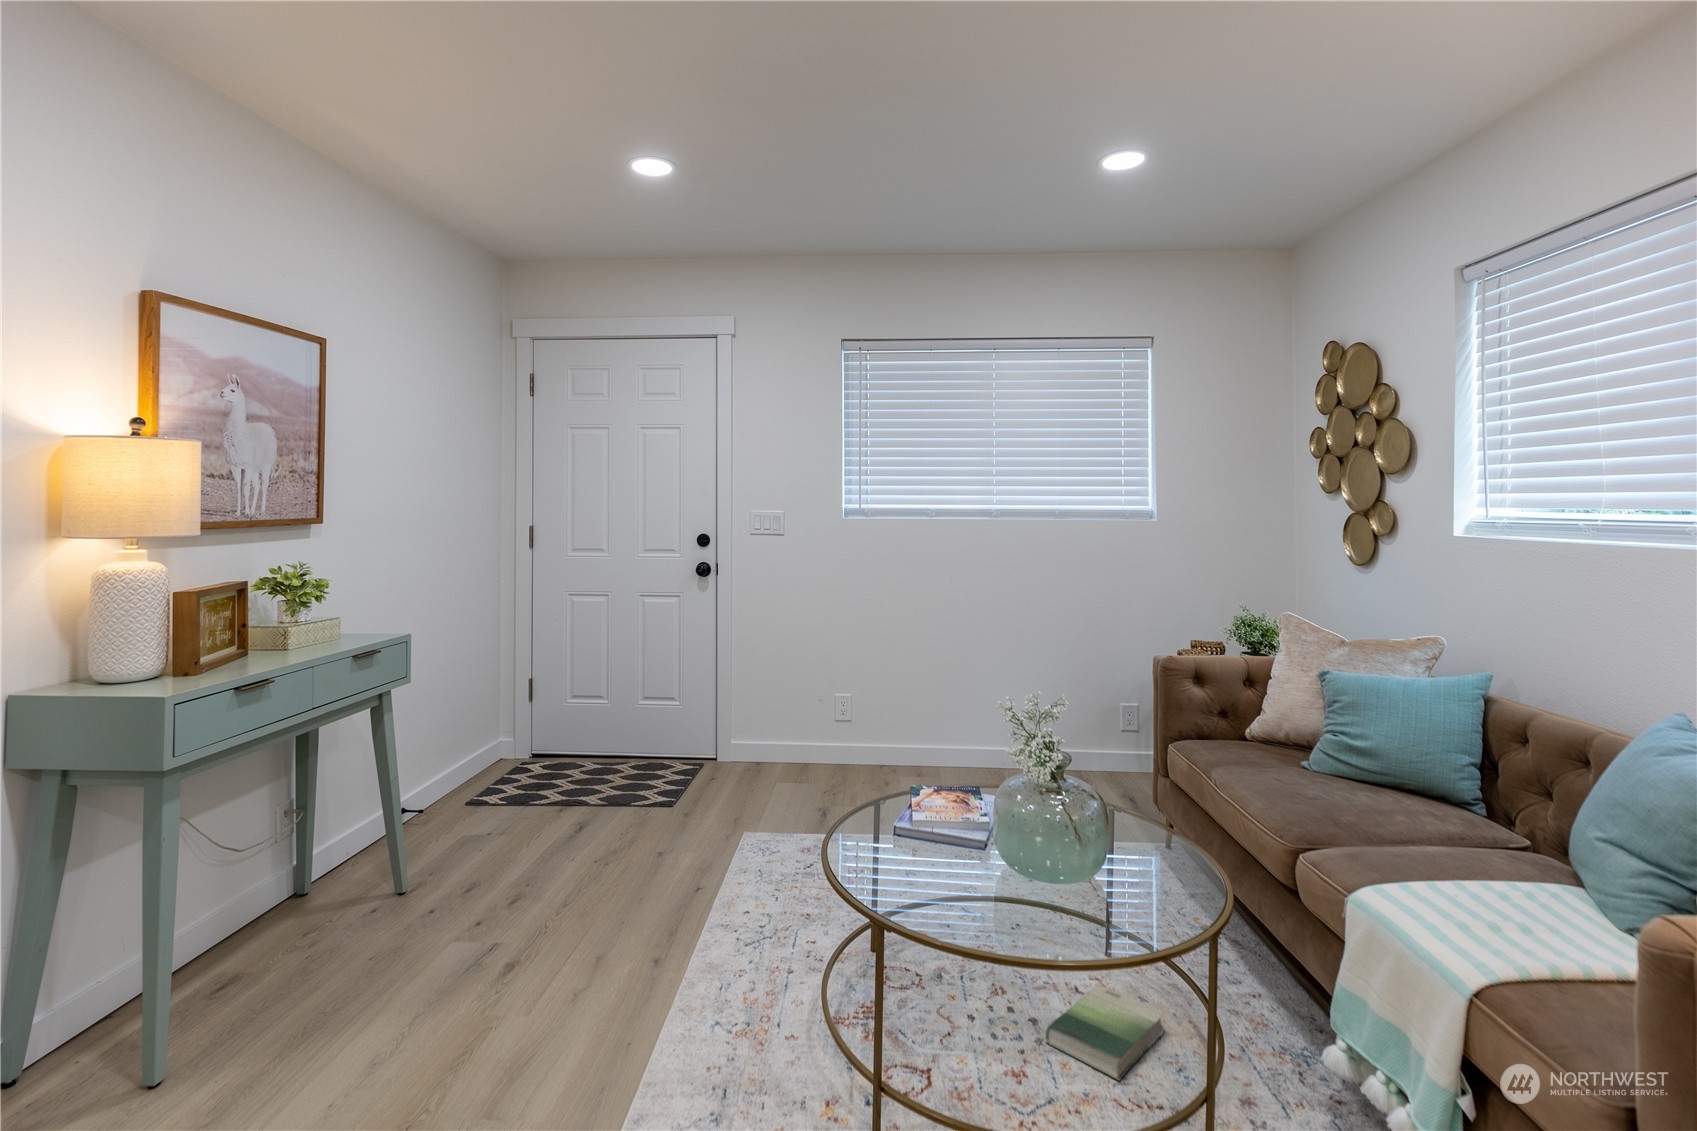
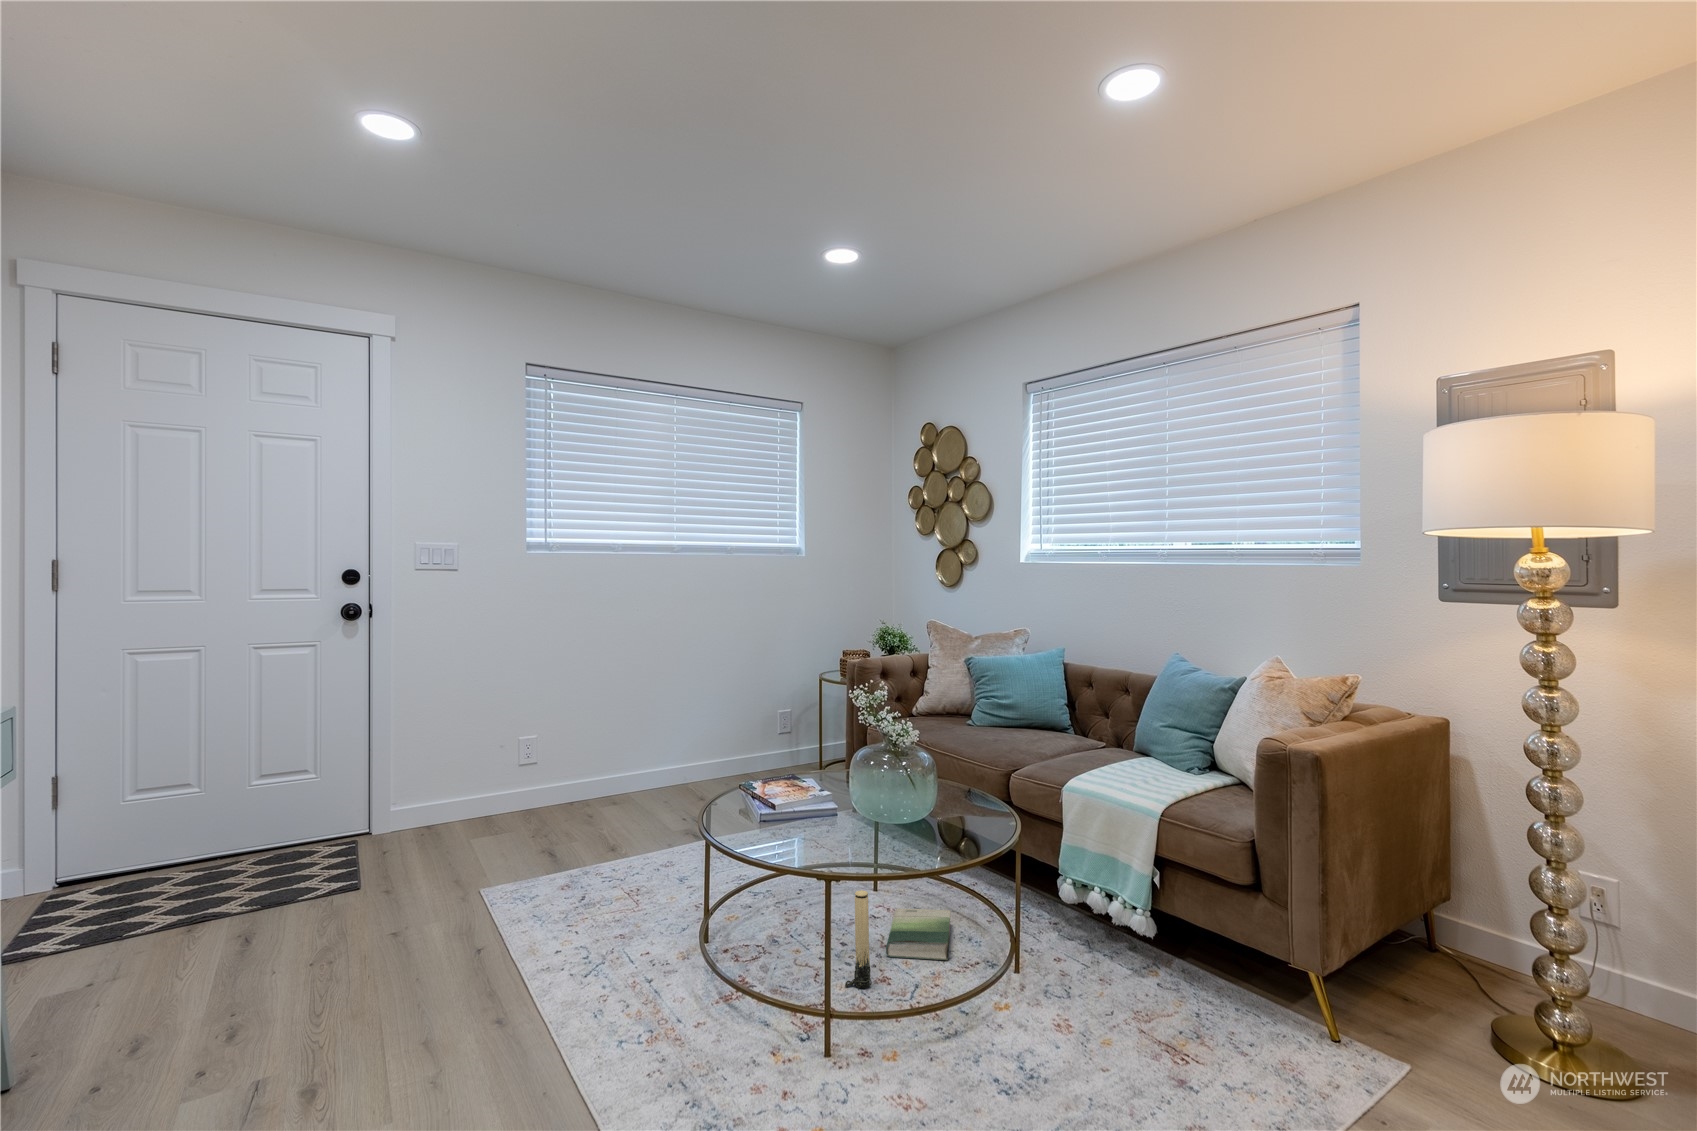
candle: none [966,954,998,1074] -> present [845,890,872,988]

